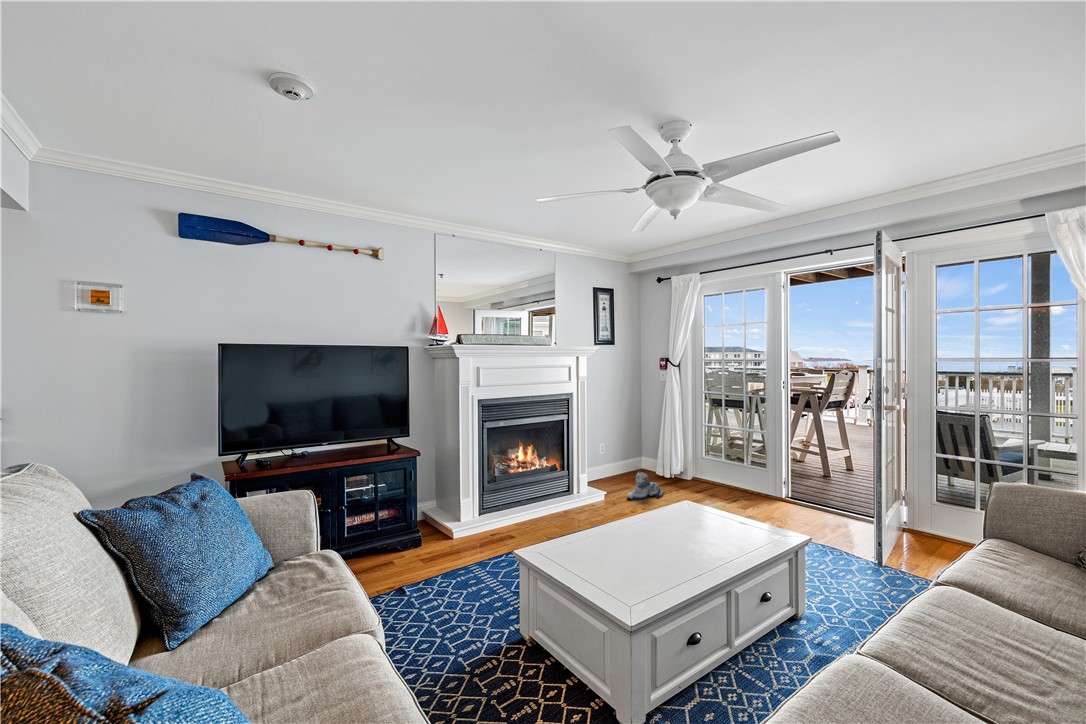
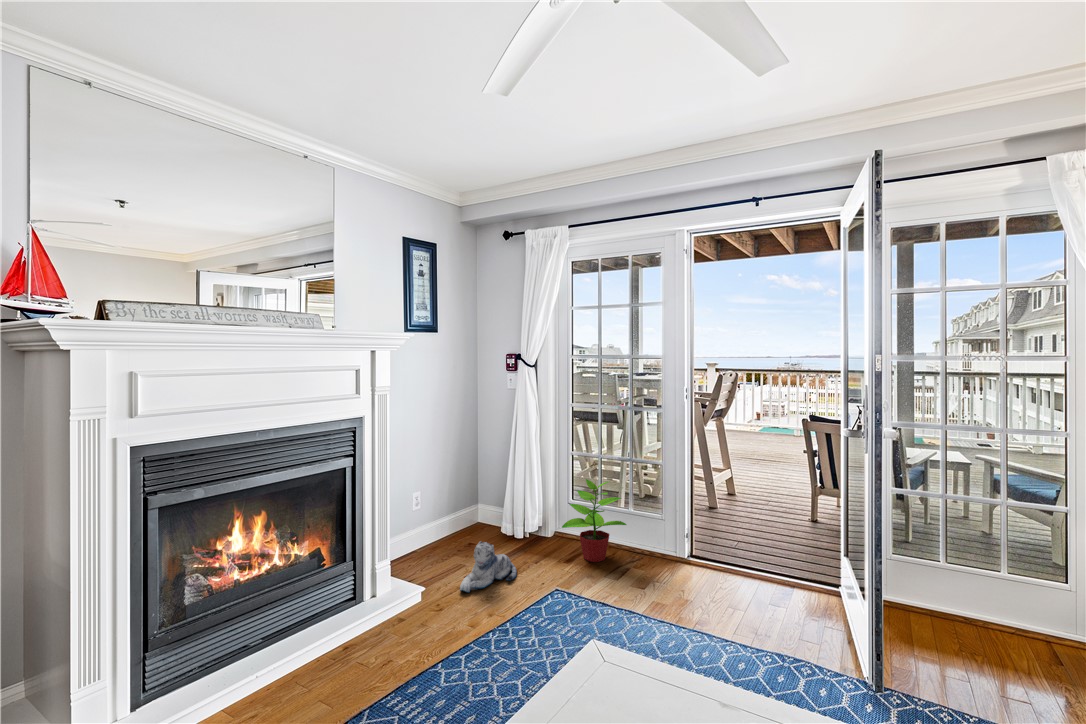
potted plant: none [693,439,738,495] -> present [562,479,626,562]

